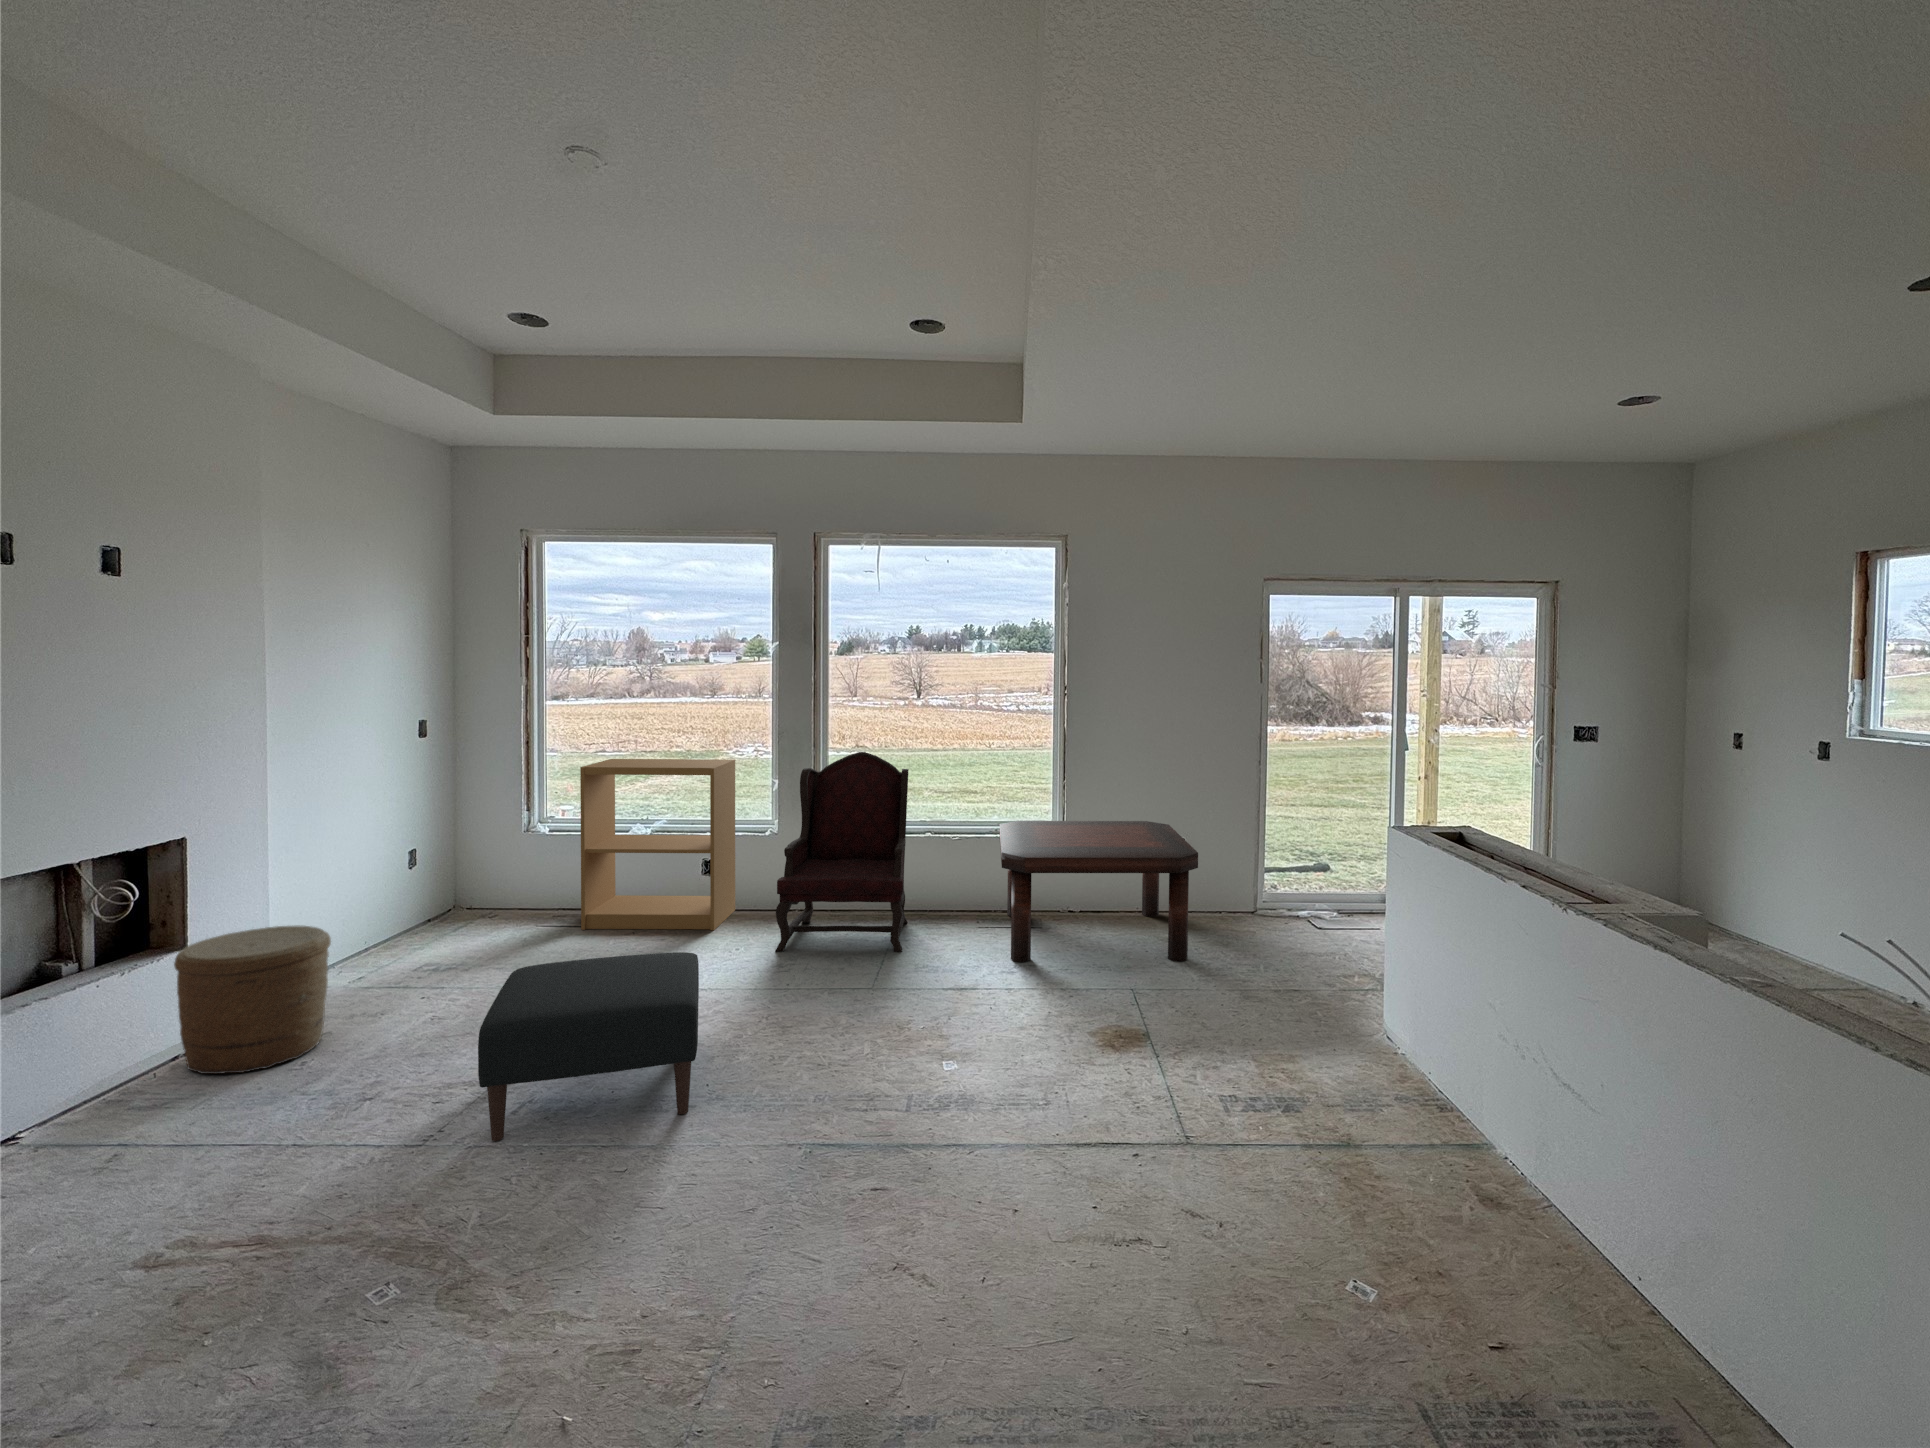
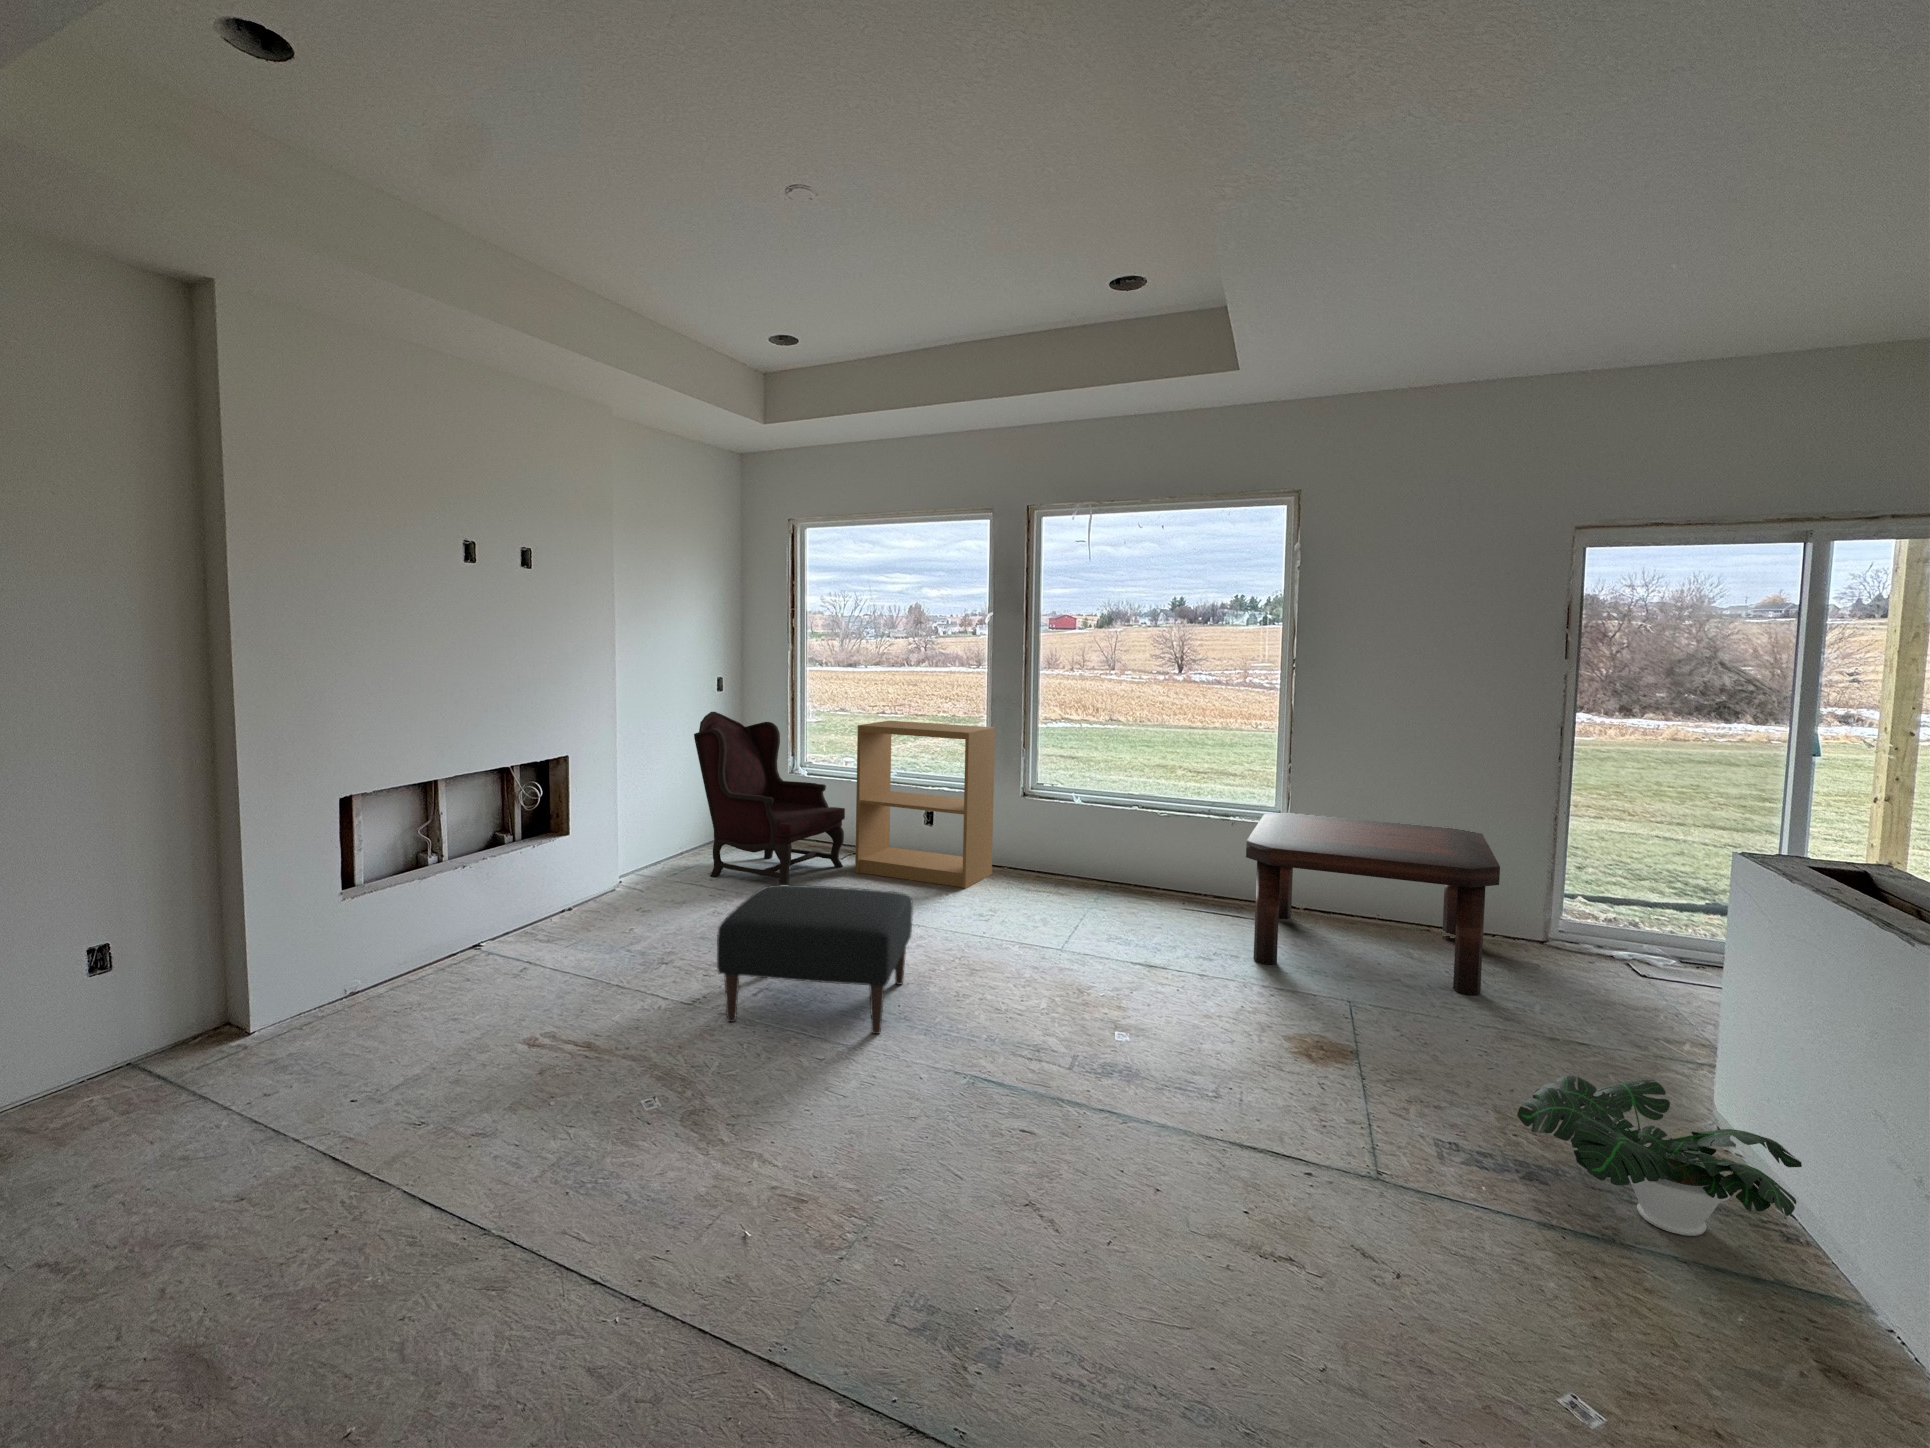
armchair: present [776,752,908,952] -> present [694,712,845,885]
woven basket: present [174,926,331,1074] -> none [552,831,652,939]
potted plant: none [1277,1013,1461,1129] -> present [1517,1075,1802,1236]

